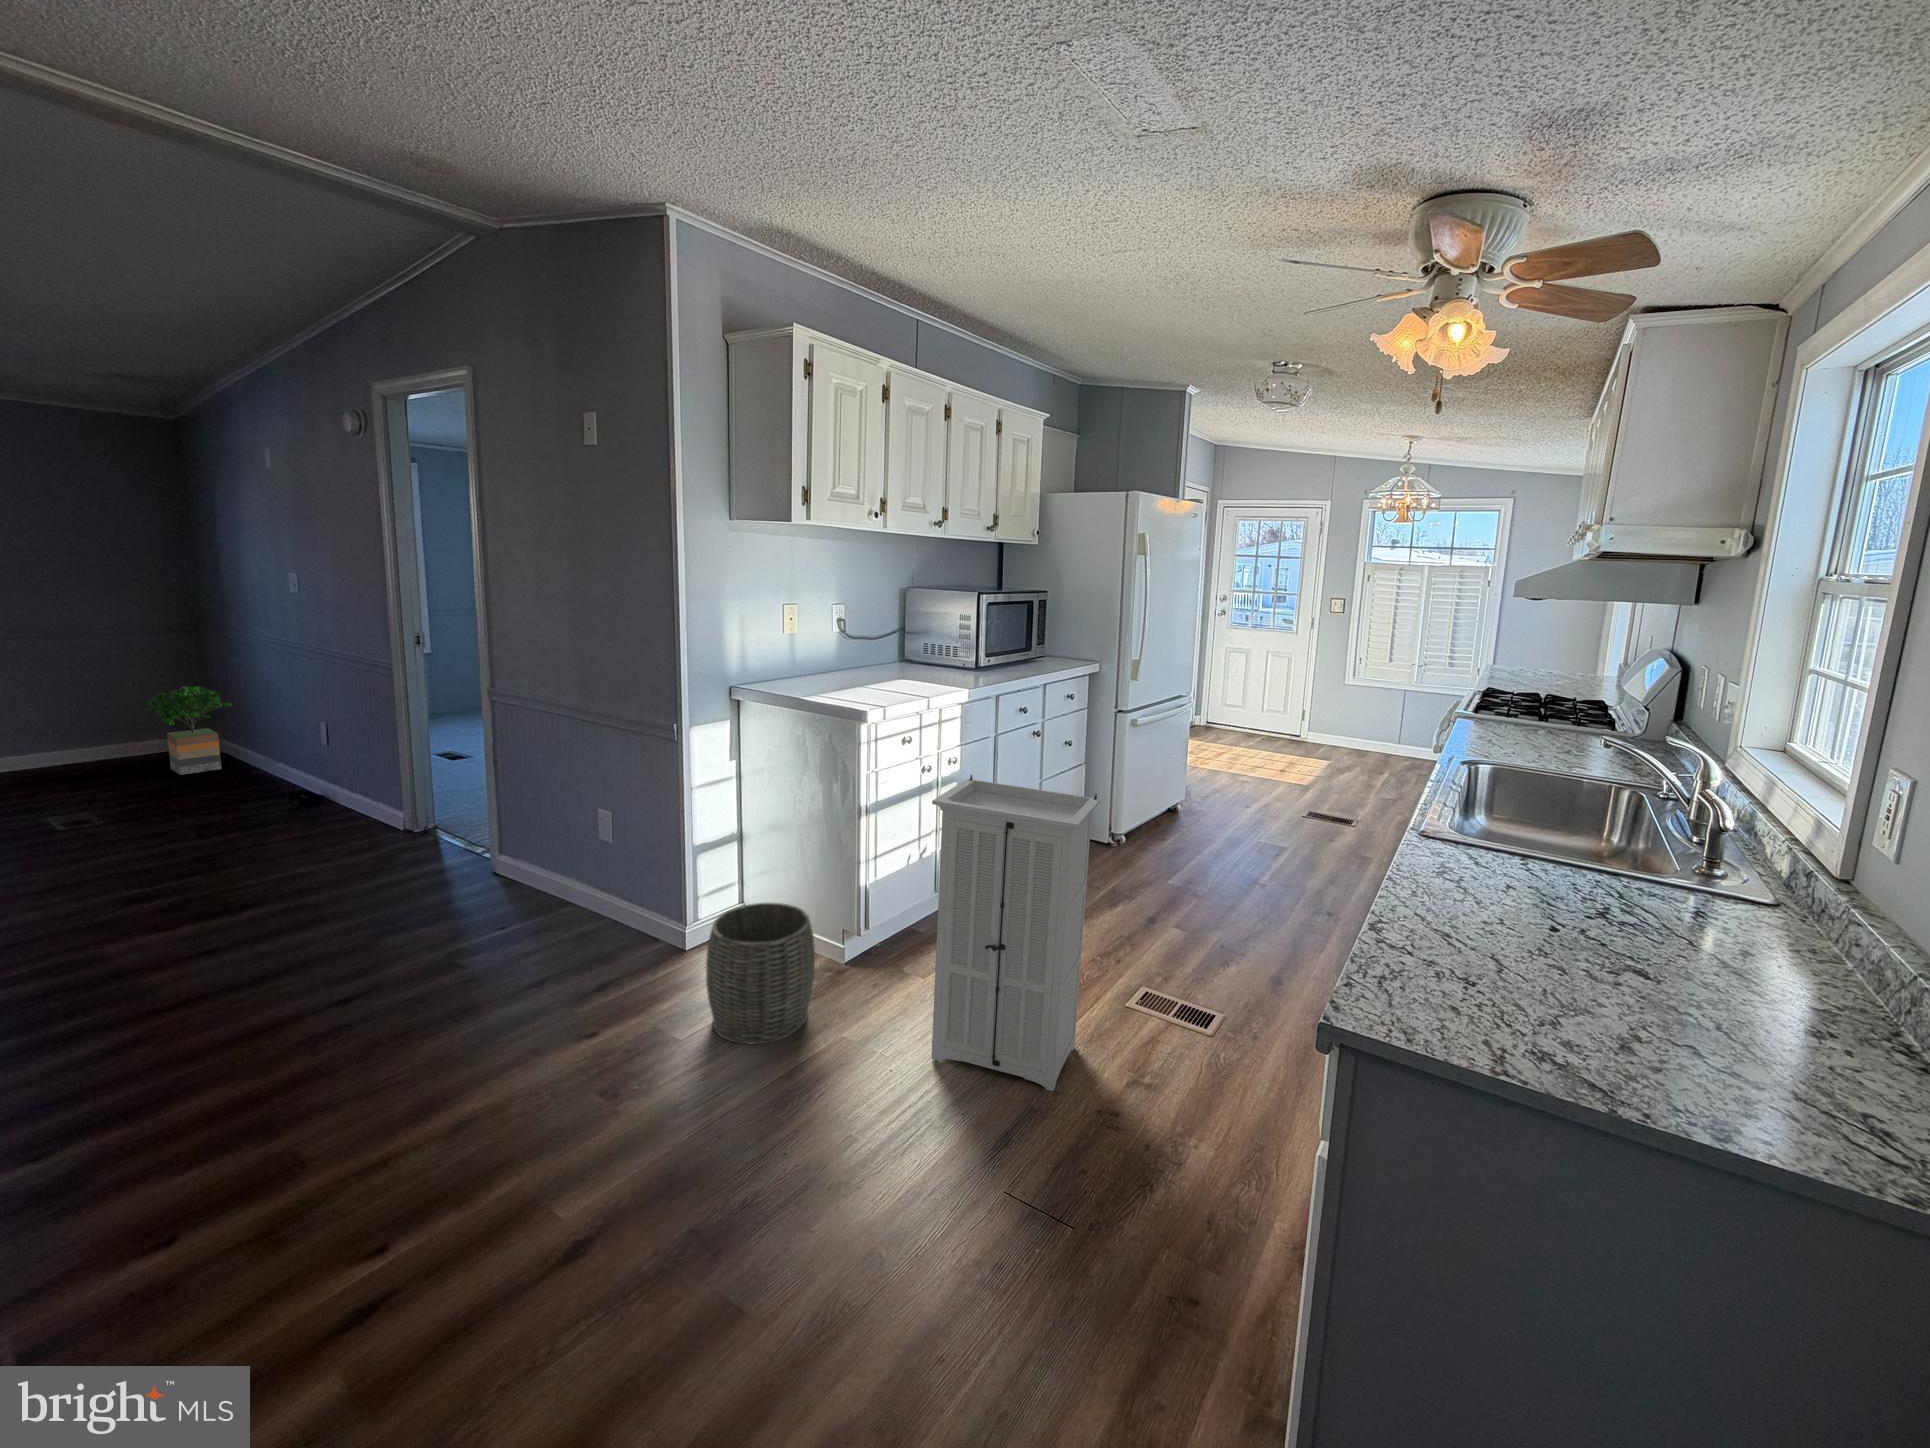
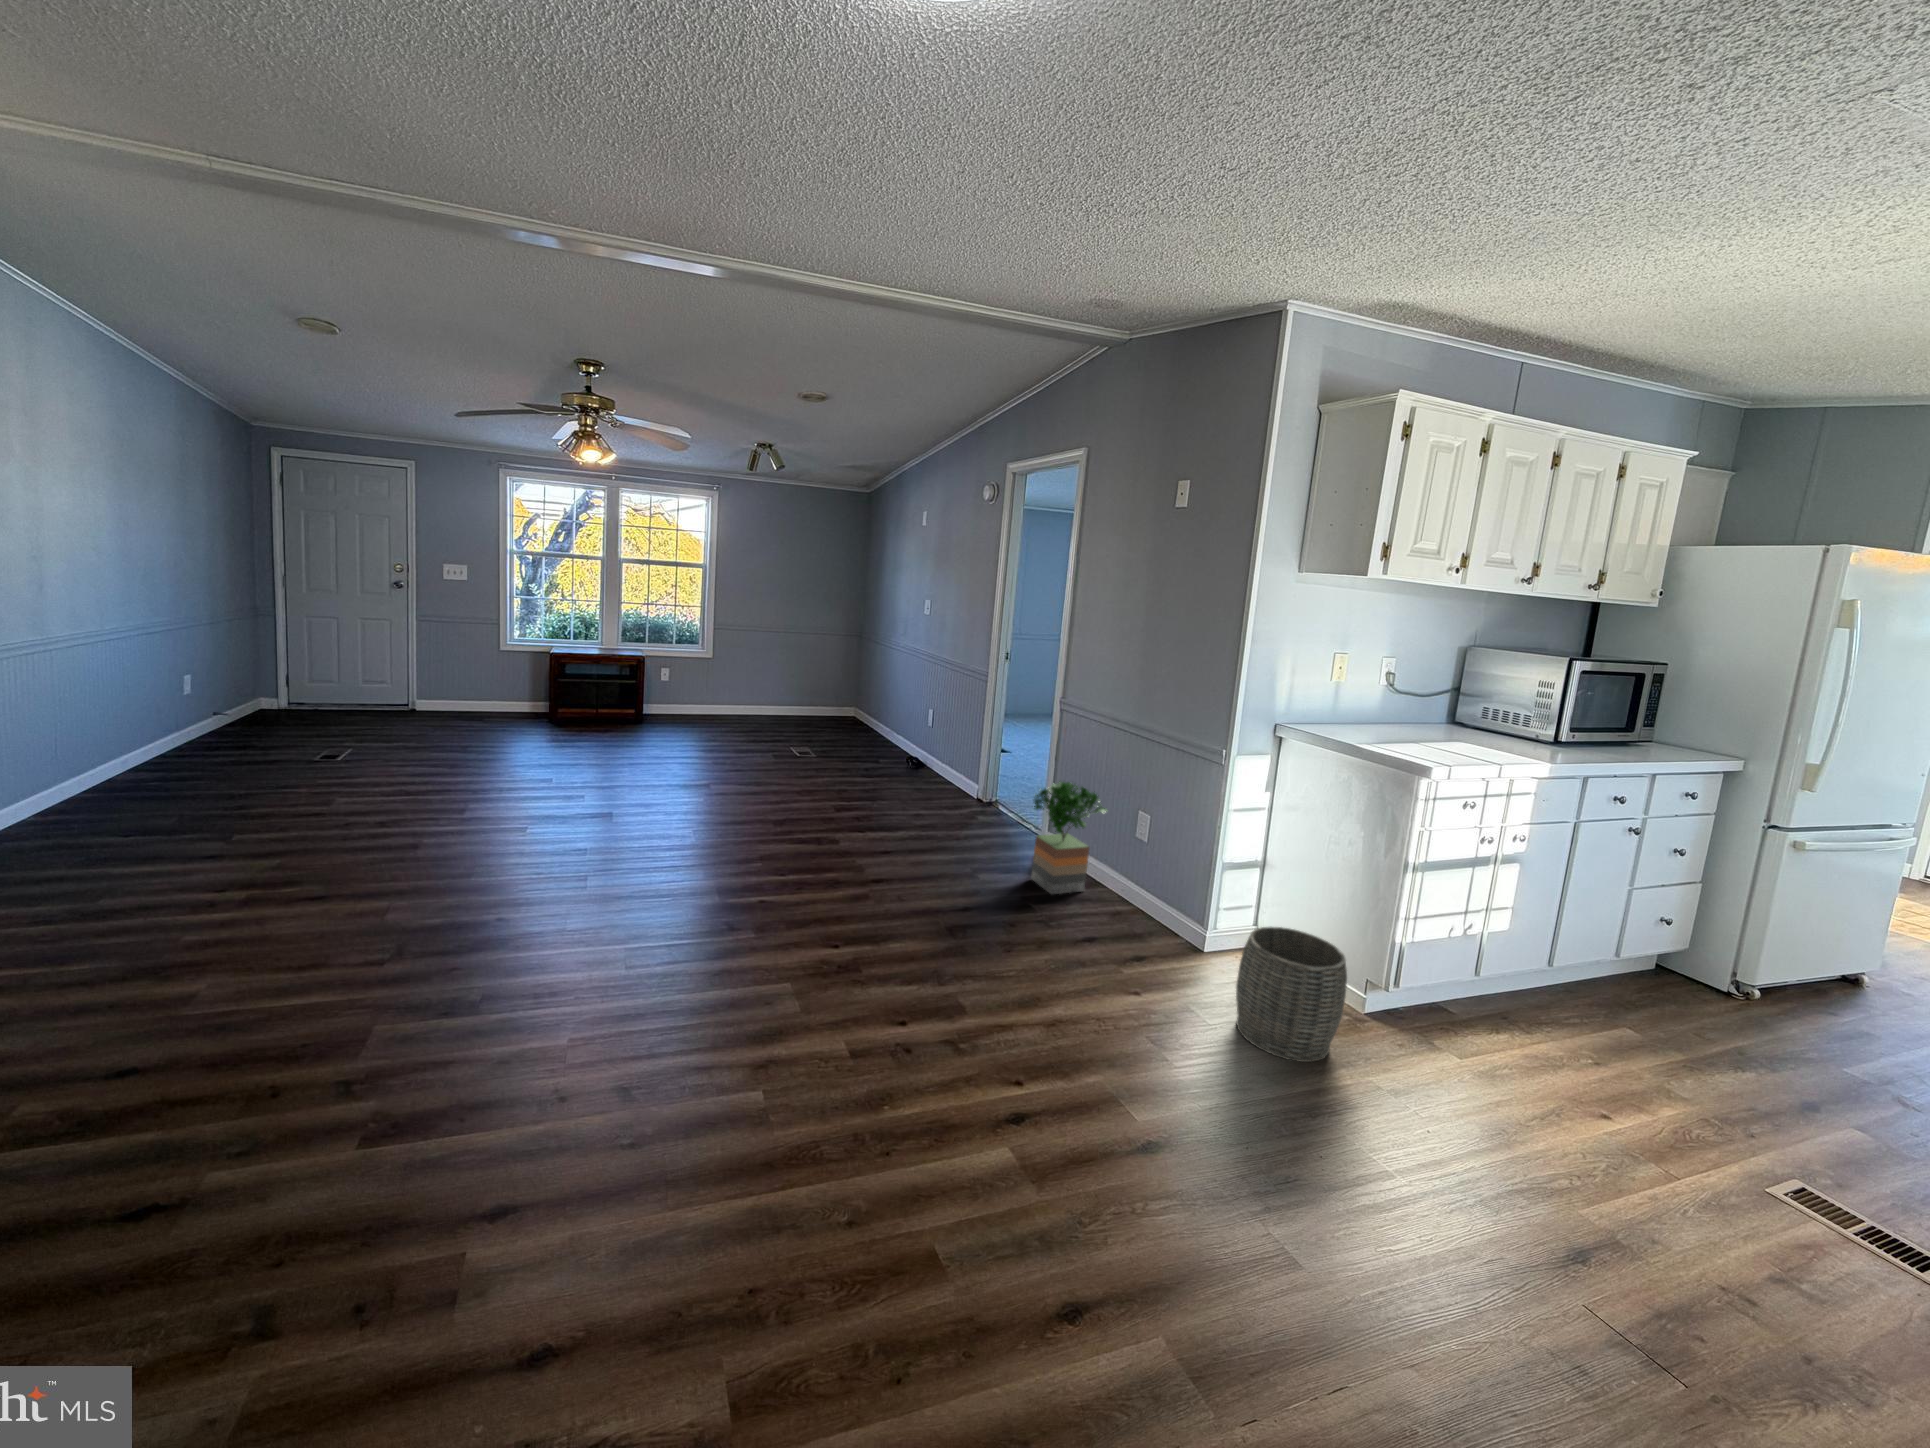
potted tree: present [148,686,232,775] -> present [1031,782,1107,894]
storage cabinet: present [931,775,1100,1091] -> none [1477,855,1769,1243]

